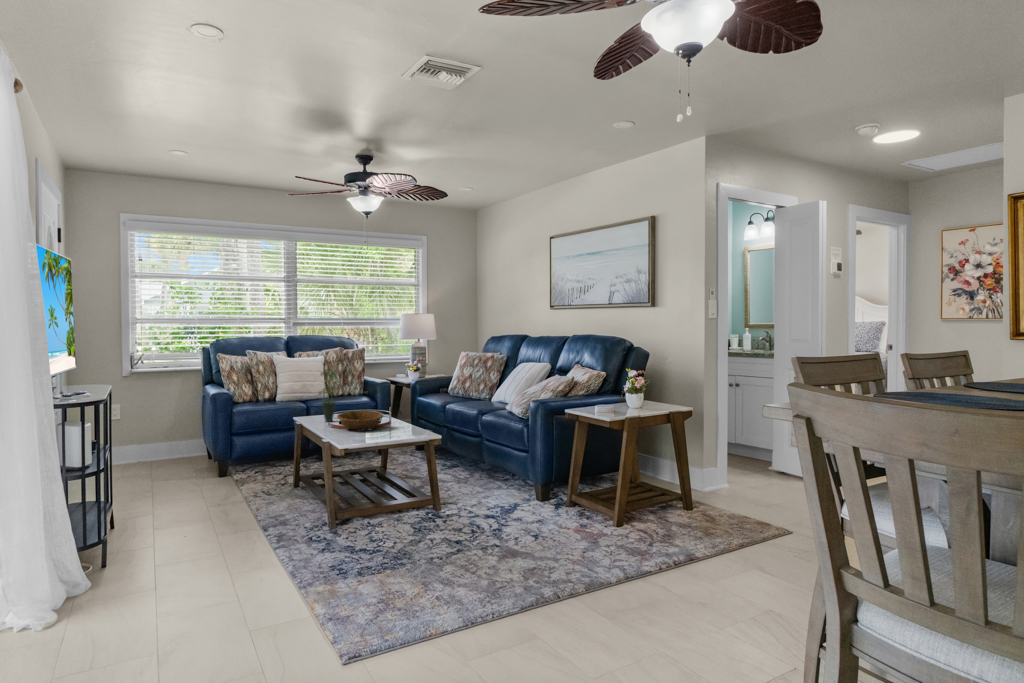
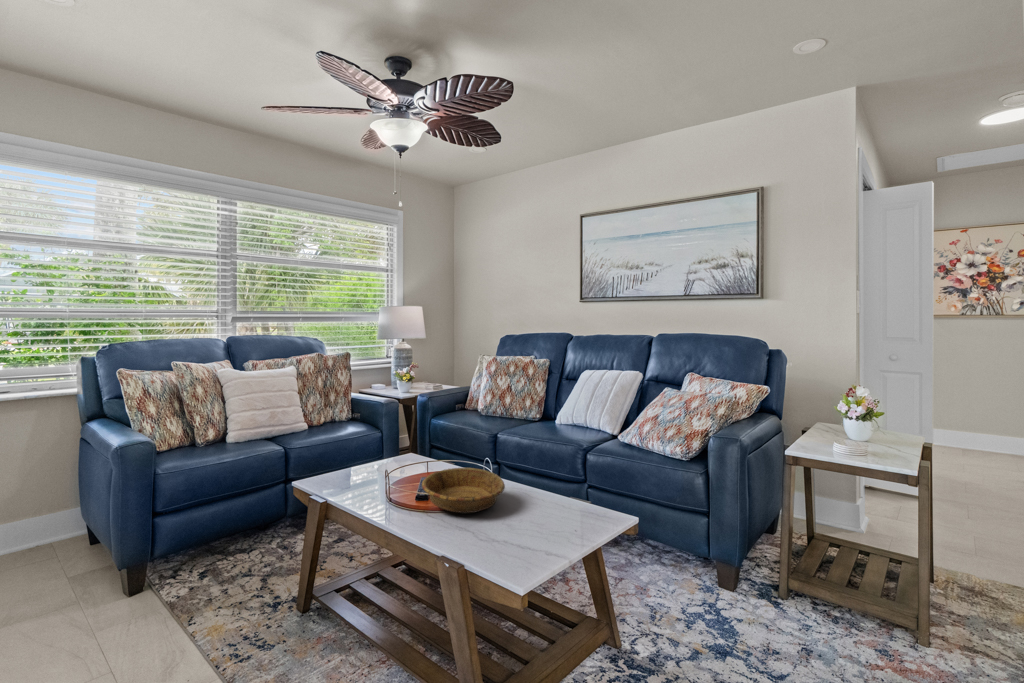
potted plant: present [319,372,337,422] -> none [356,396,391,488]

